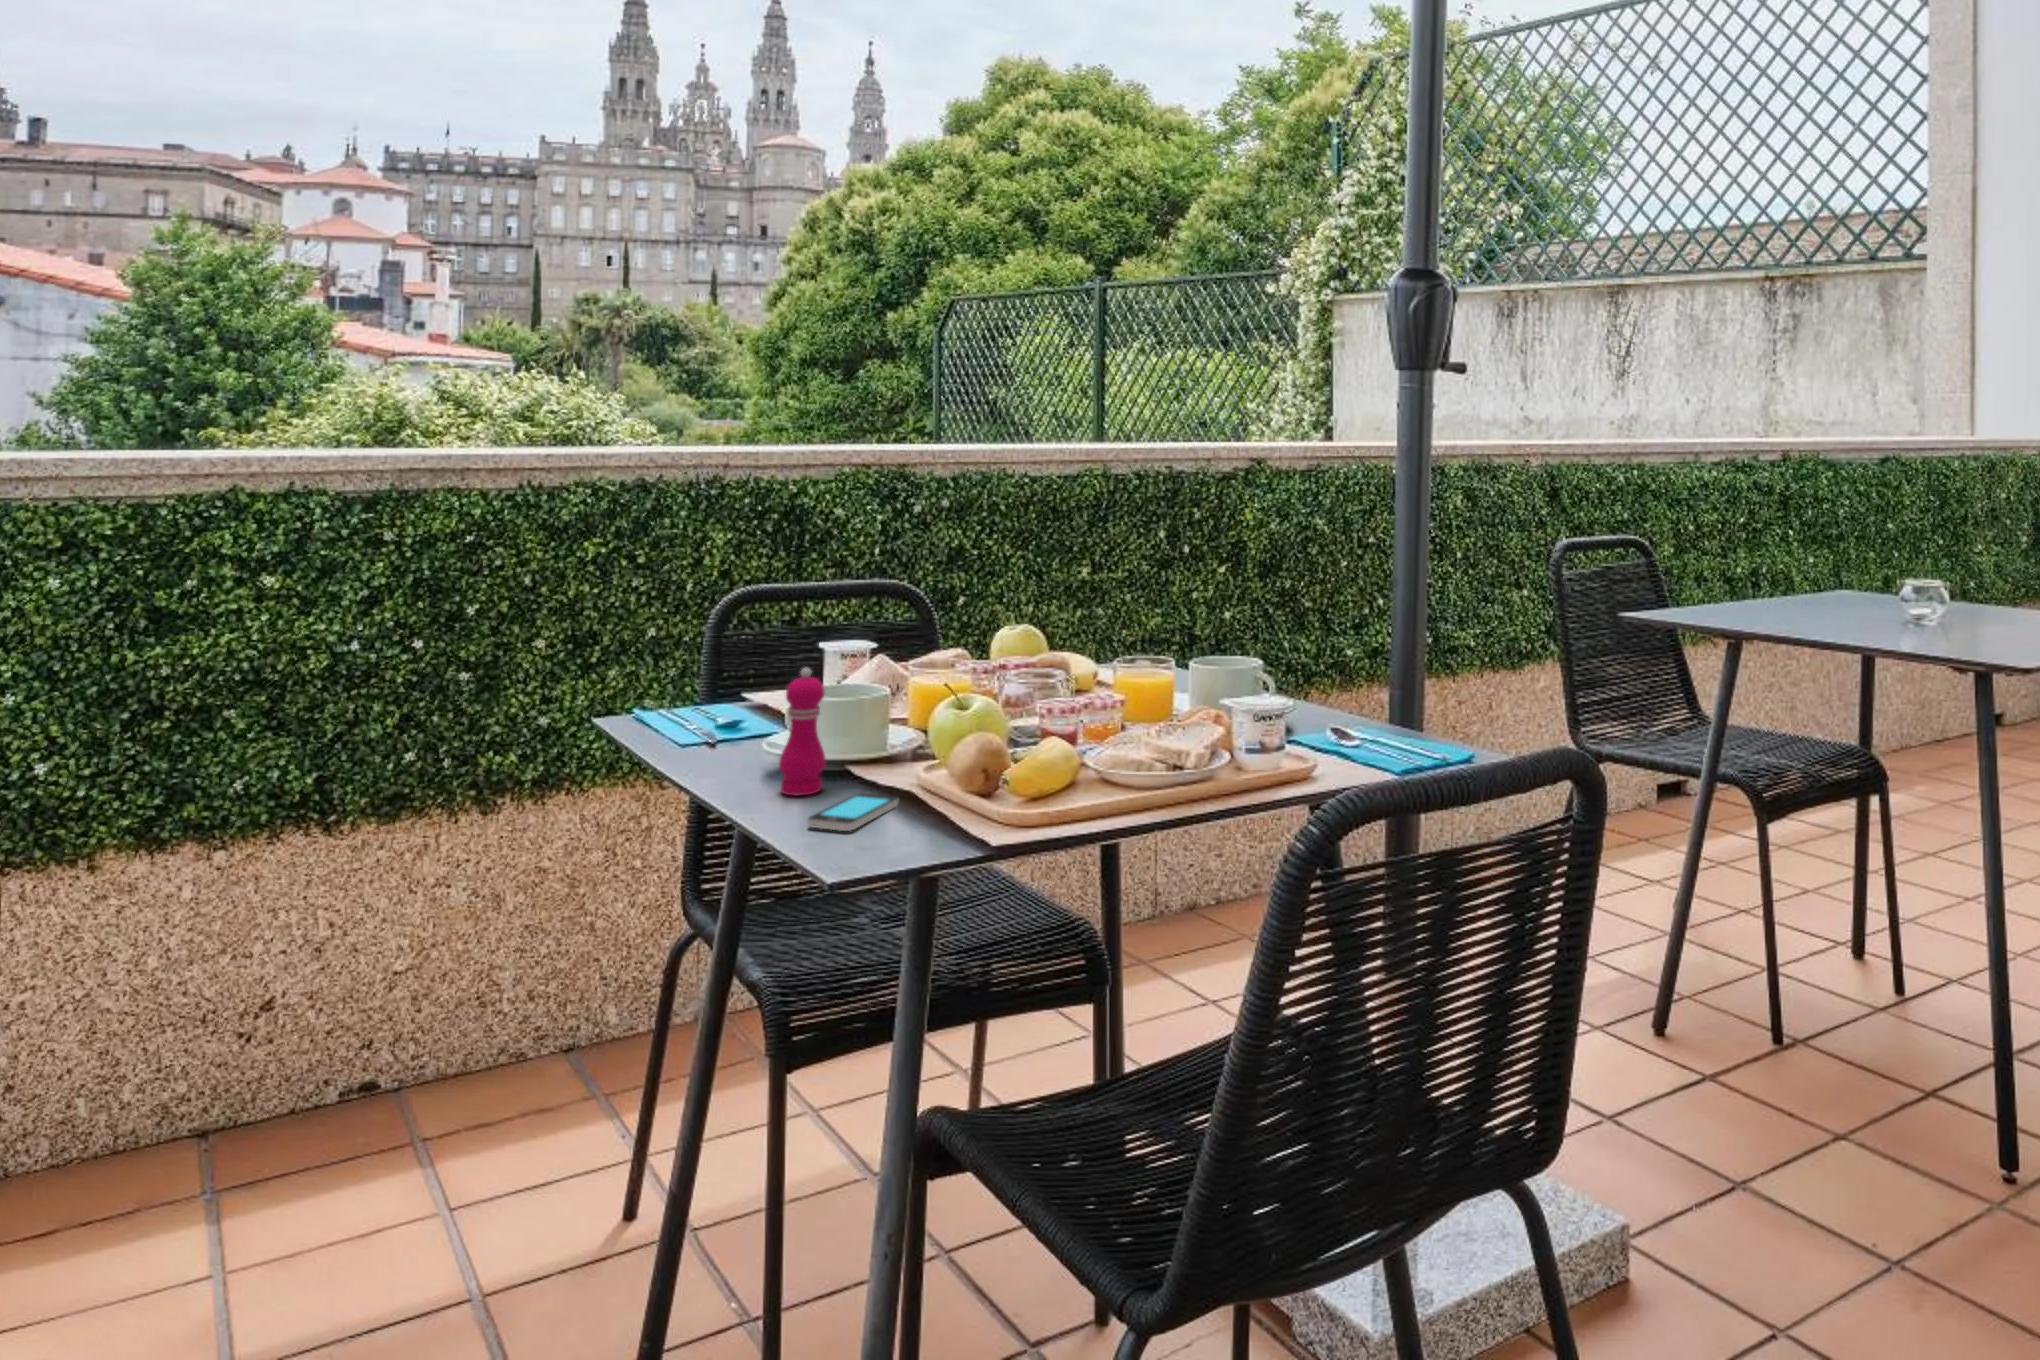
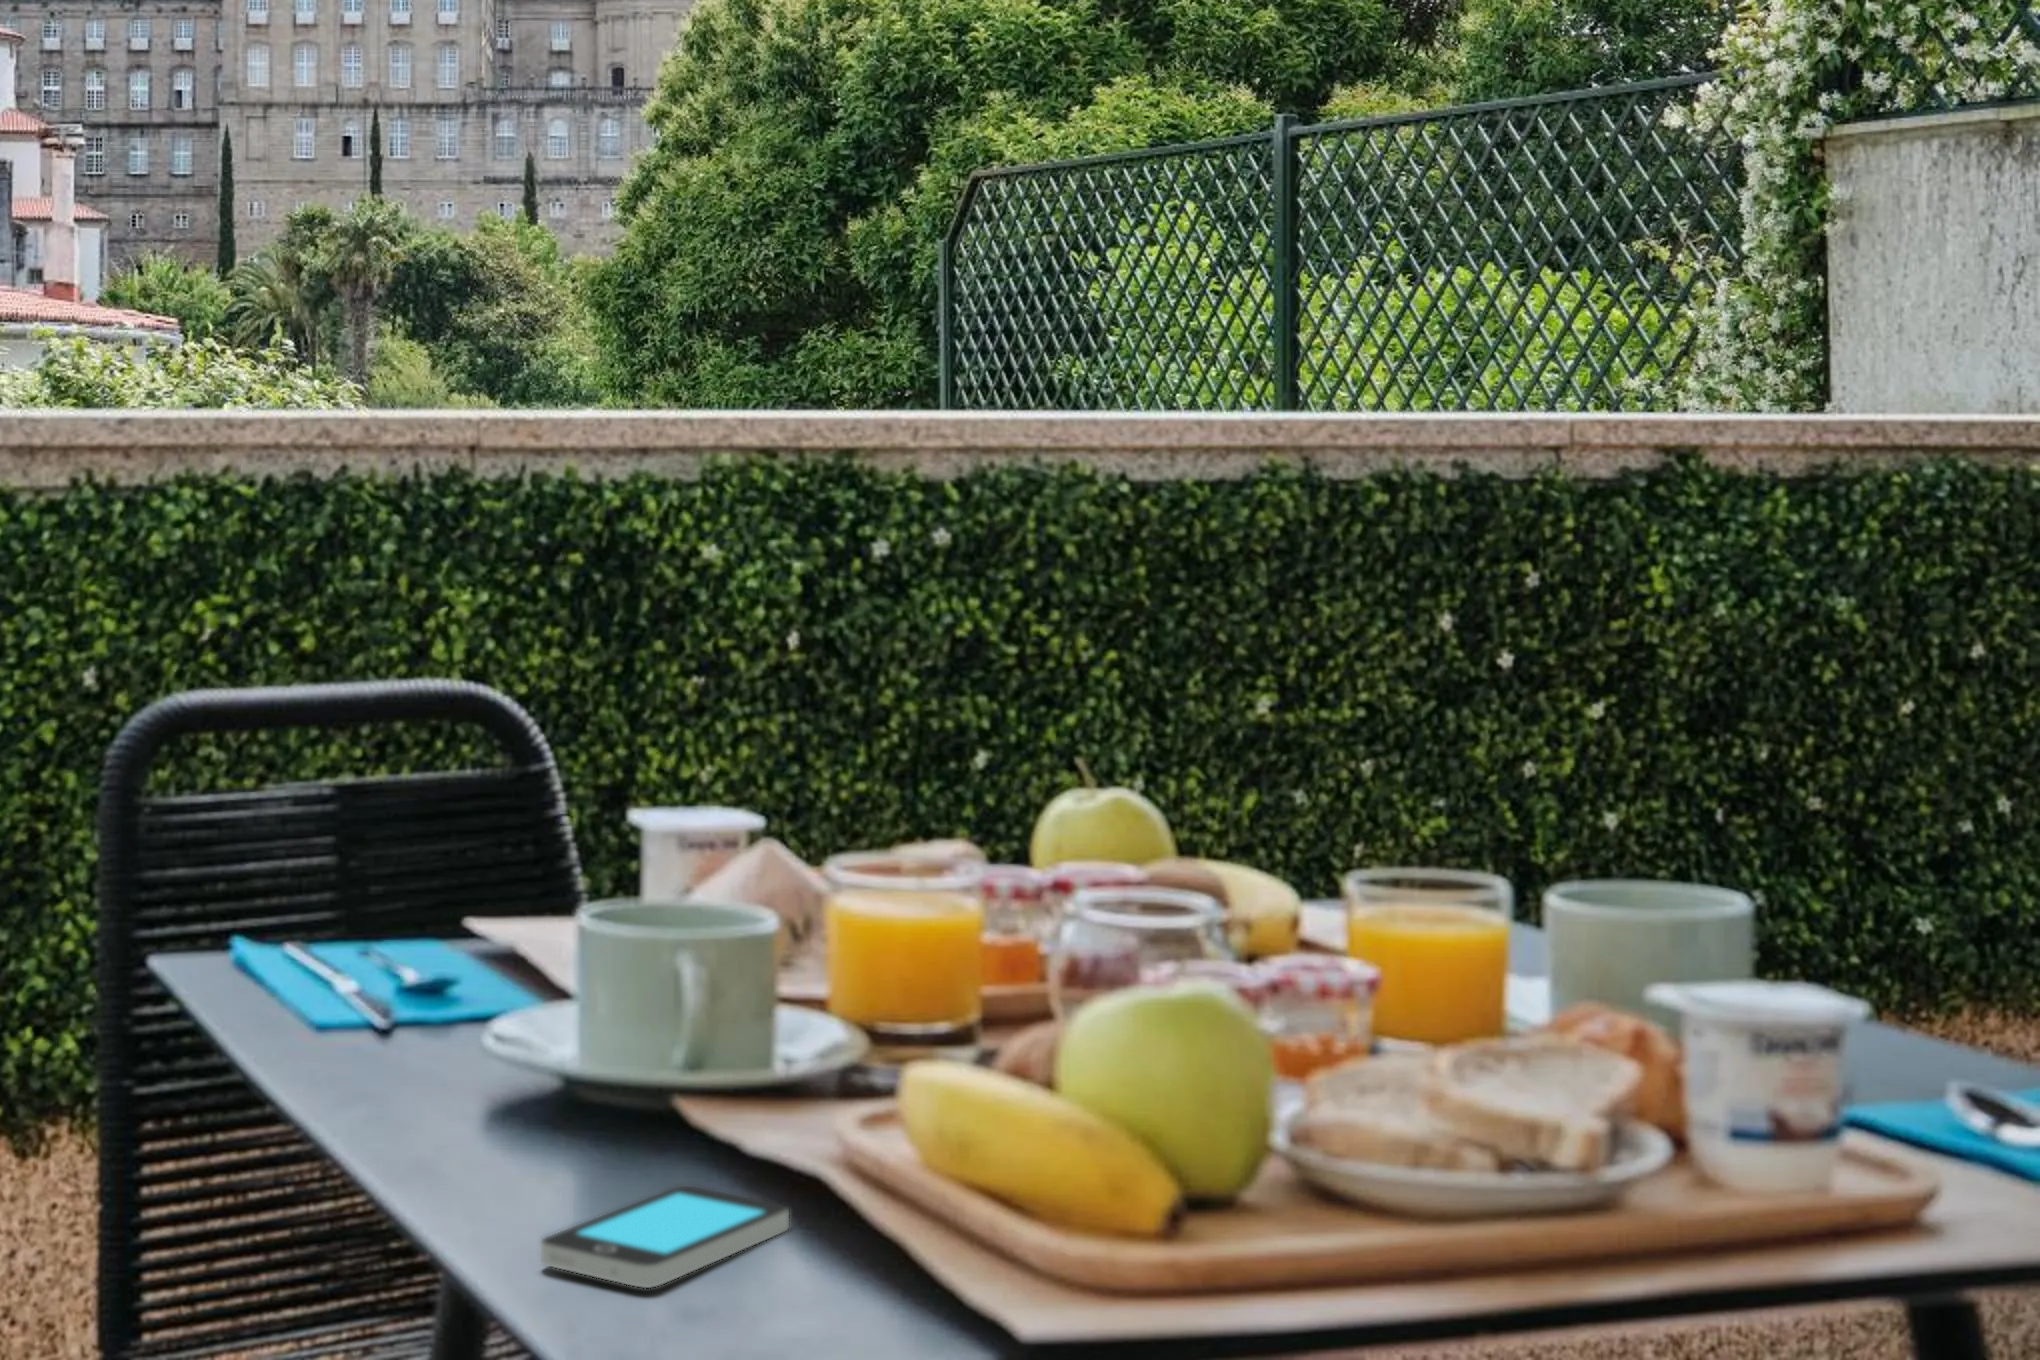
pepper mill: present [779,668,826,796] -> none [486,837,604,1177]

